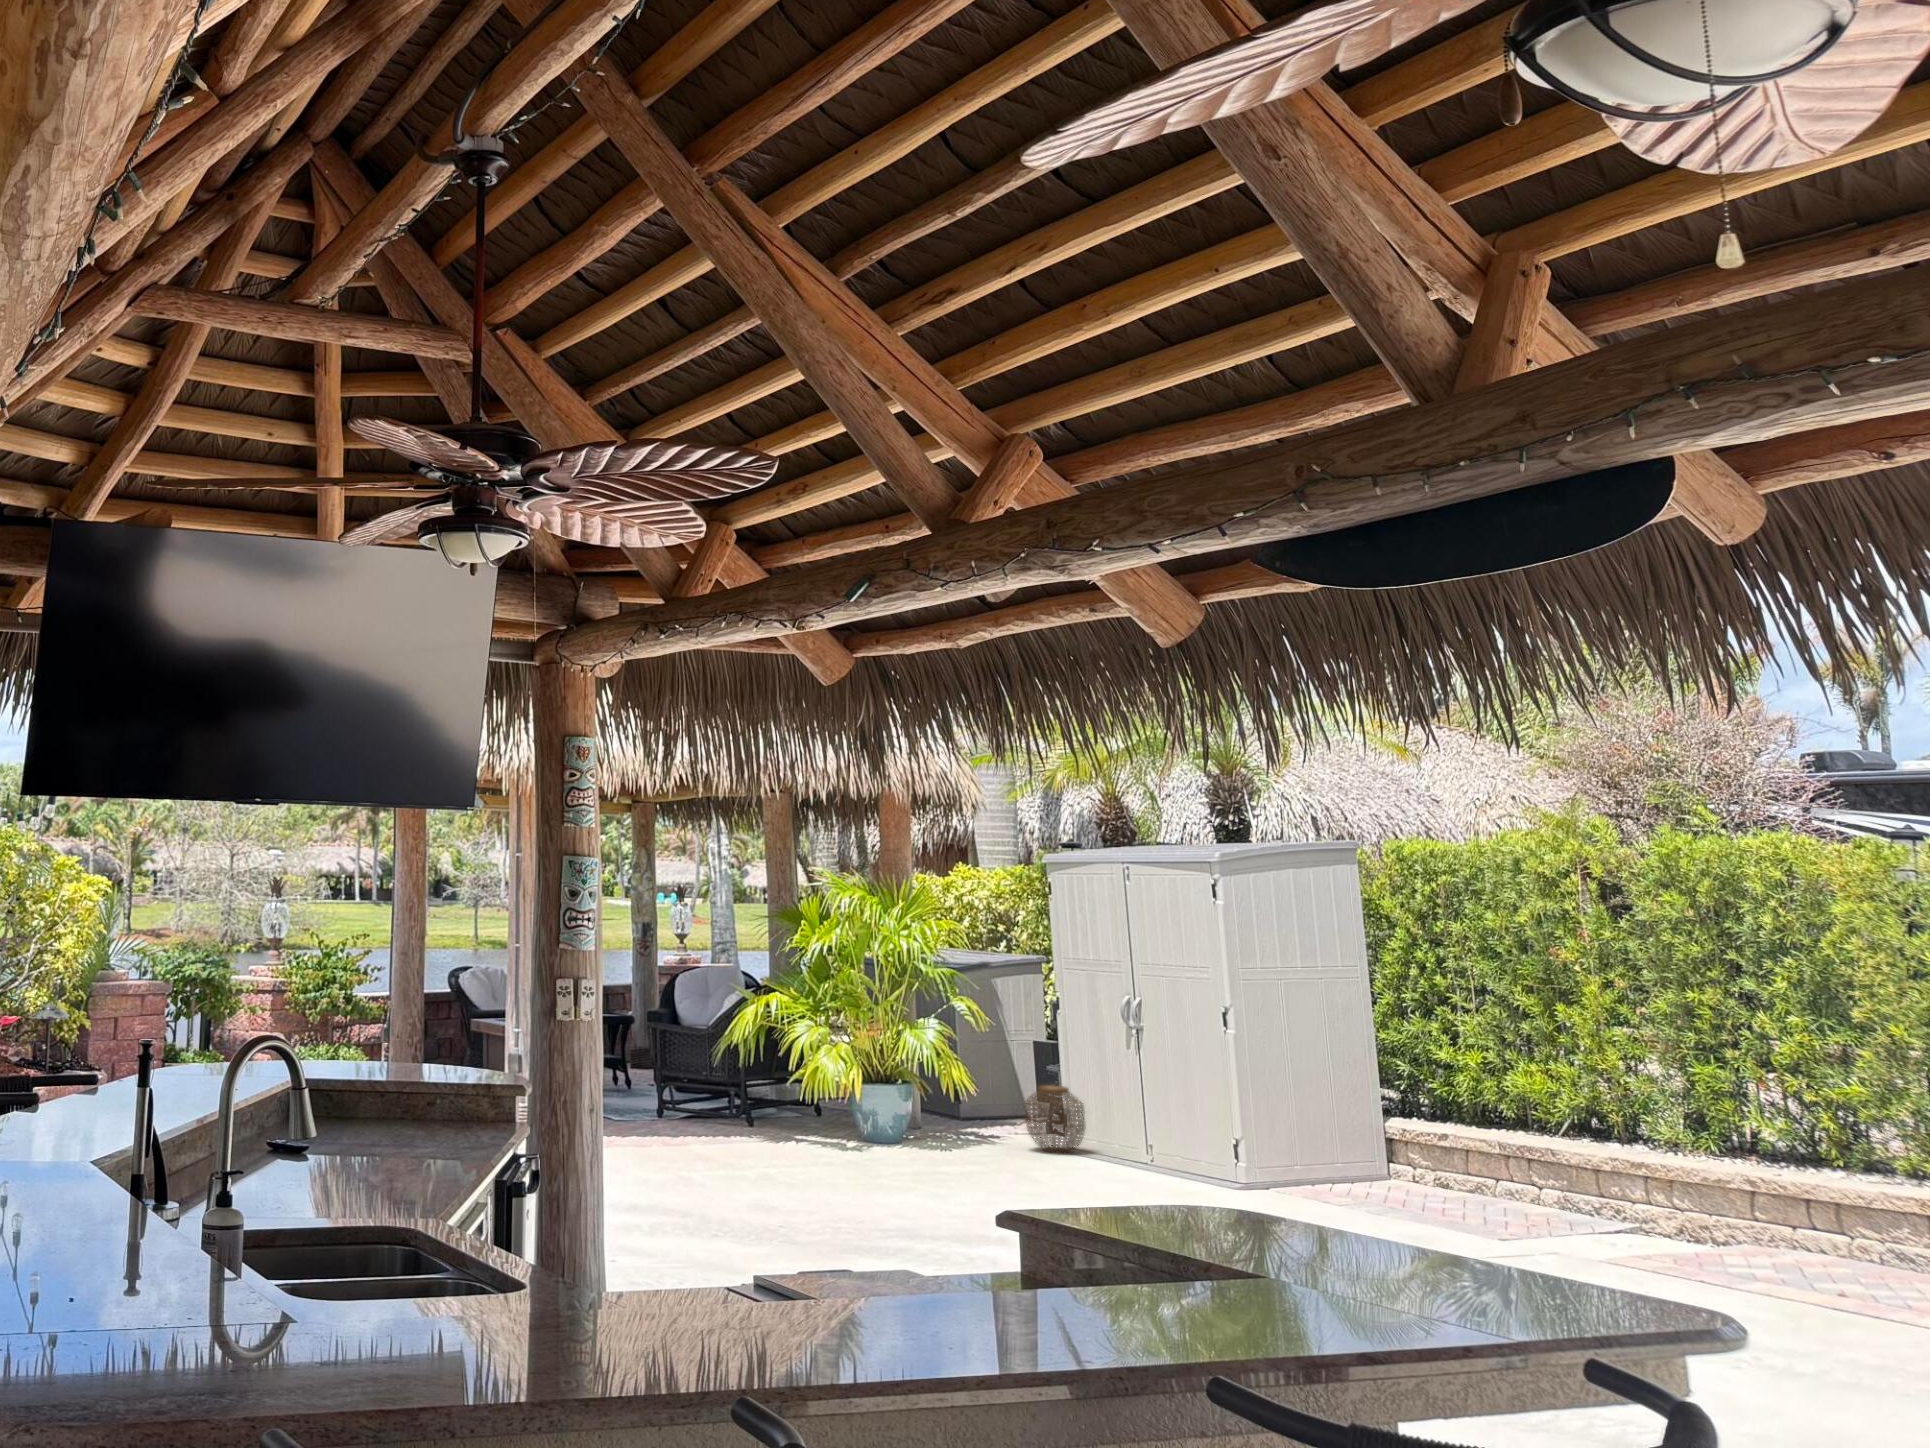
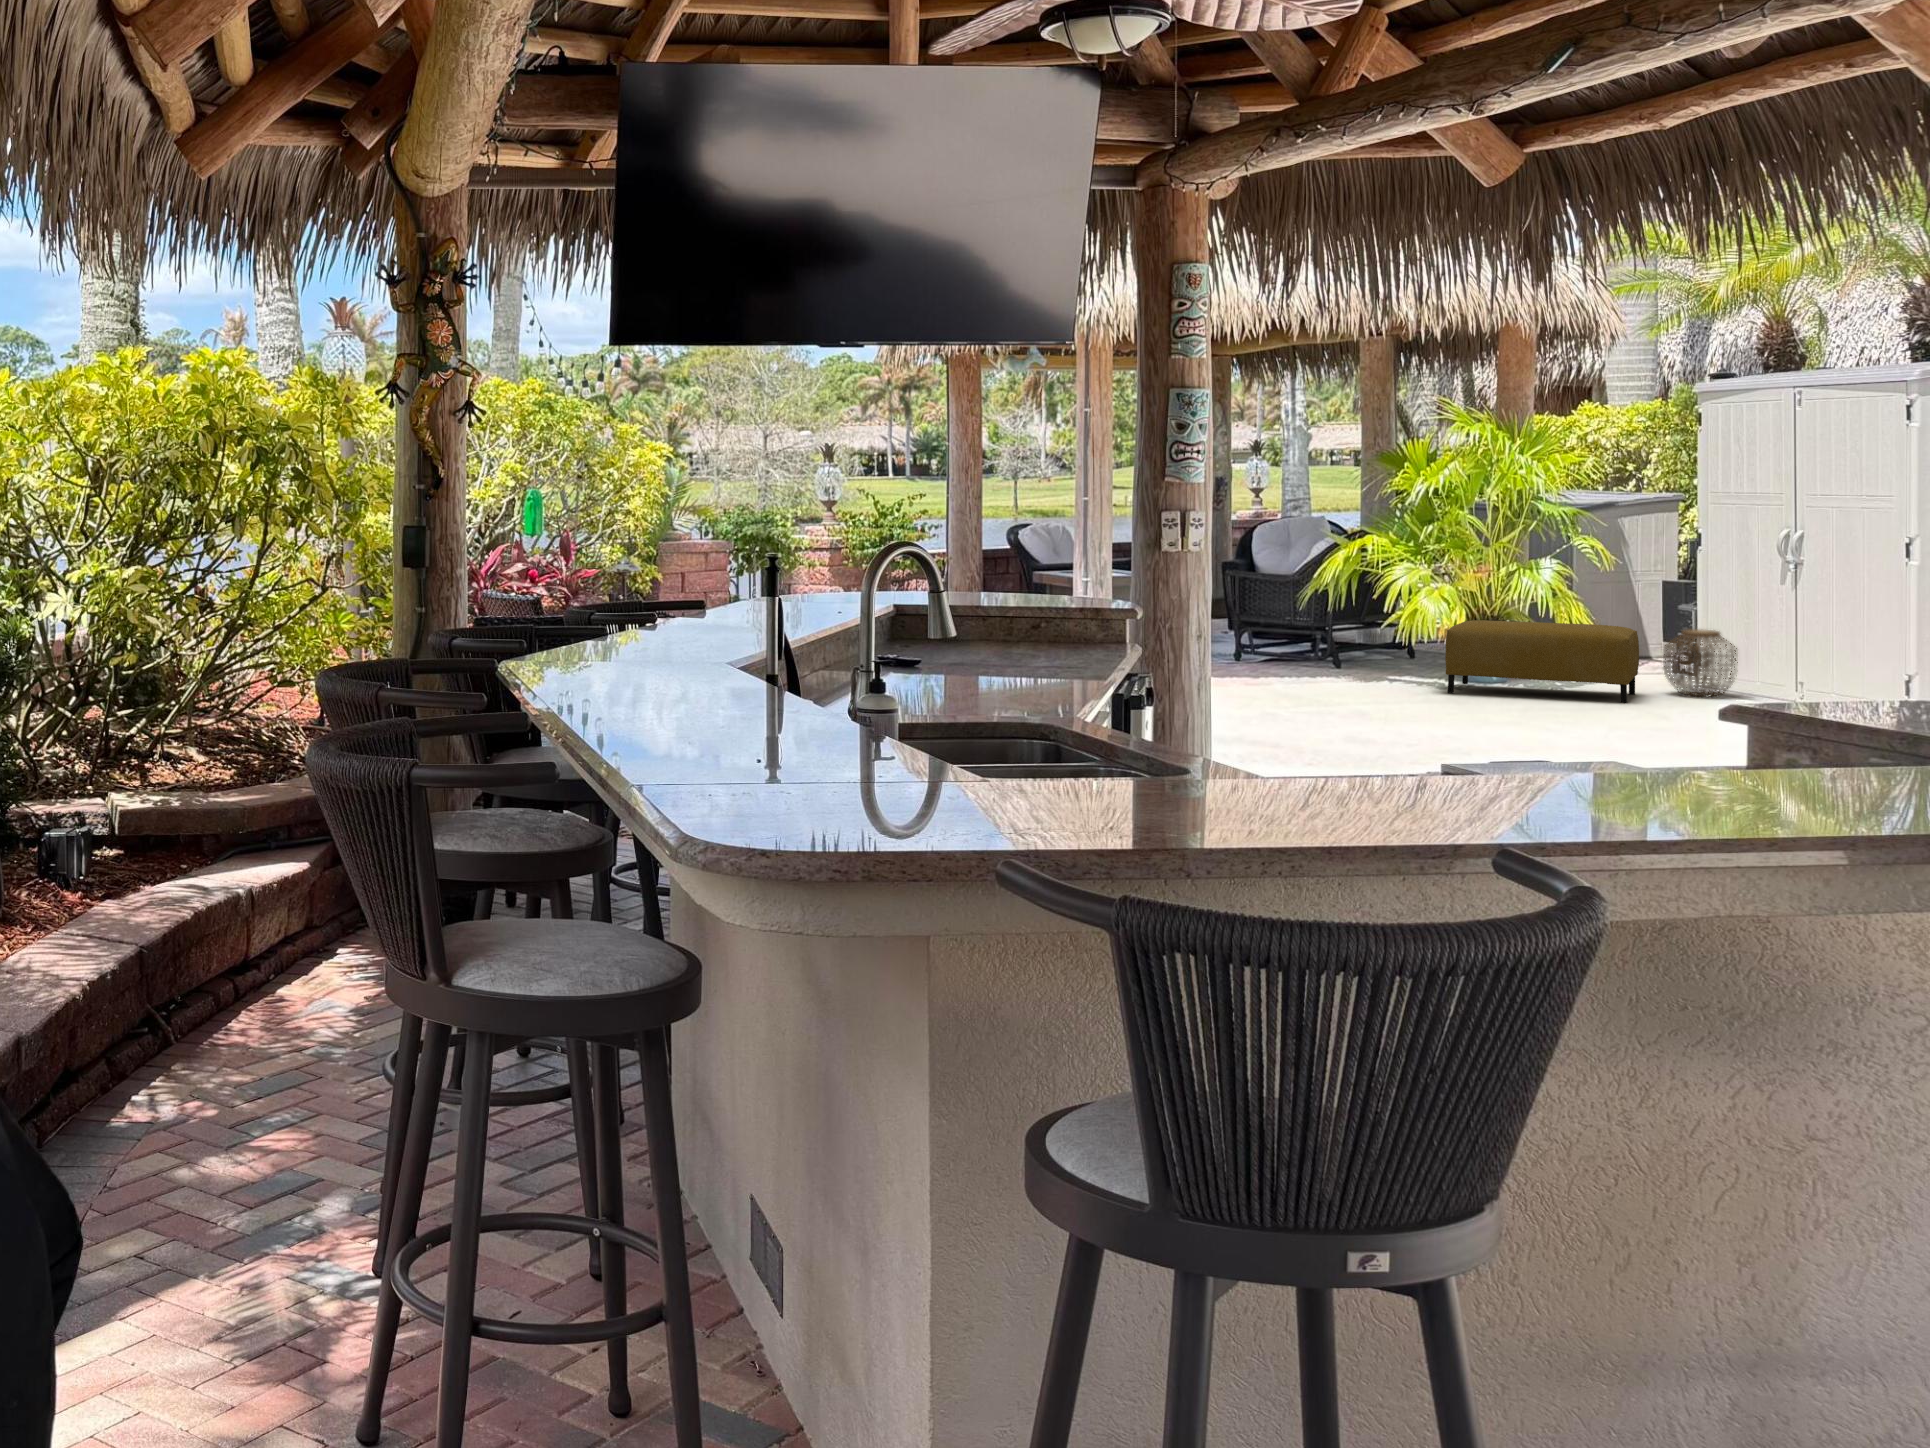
ottoman: none [841,1077,1005,1161] -> present [1445,620,1639,703]

